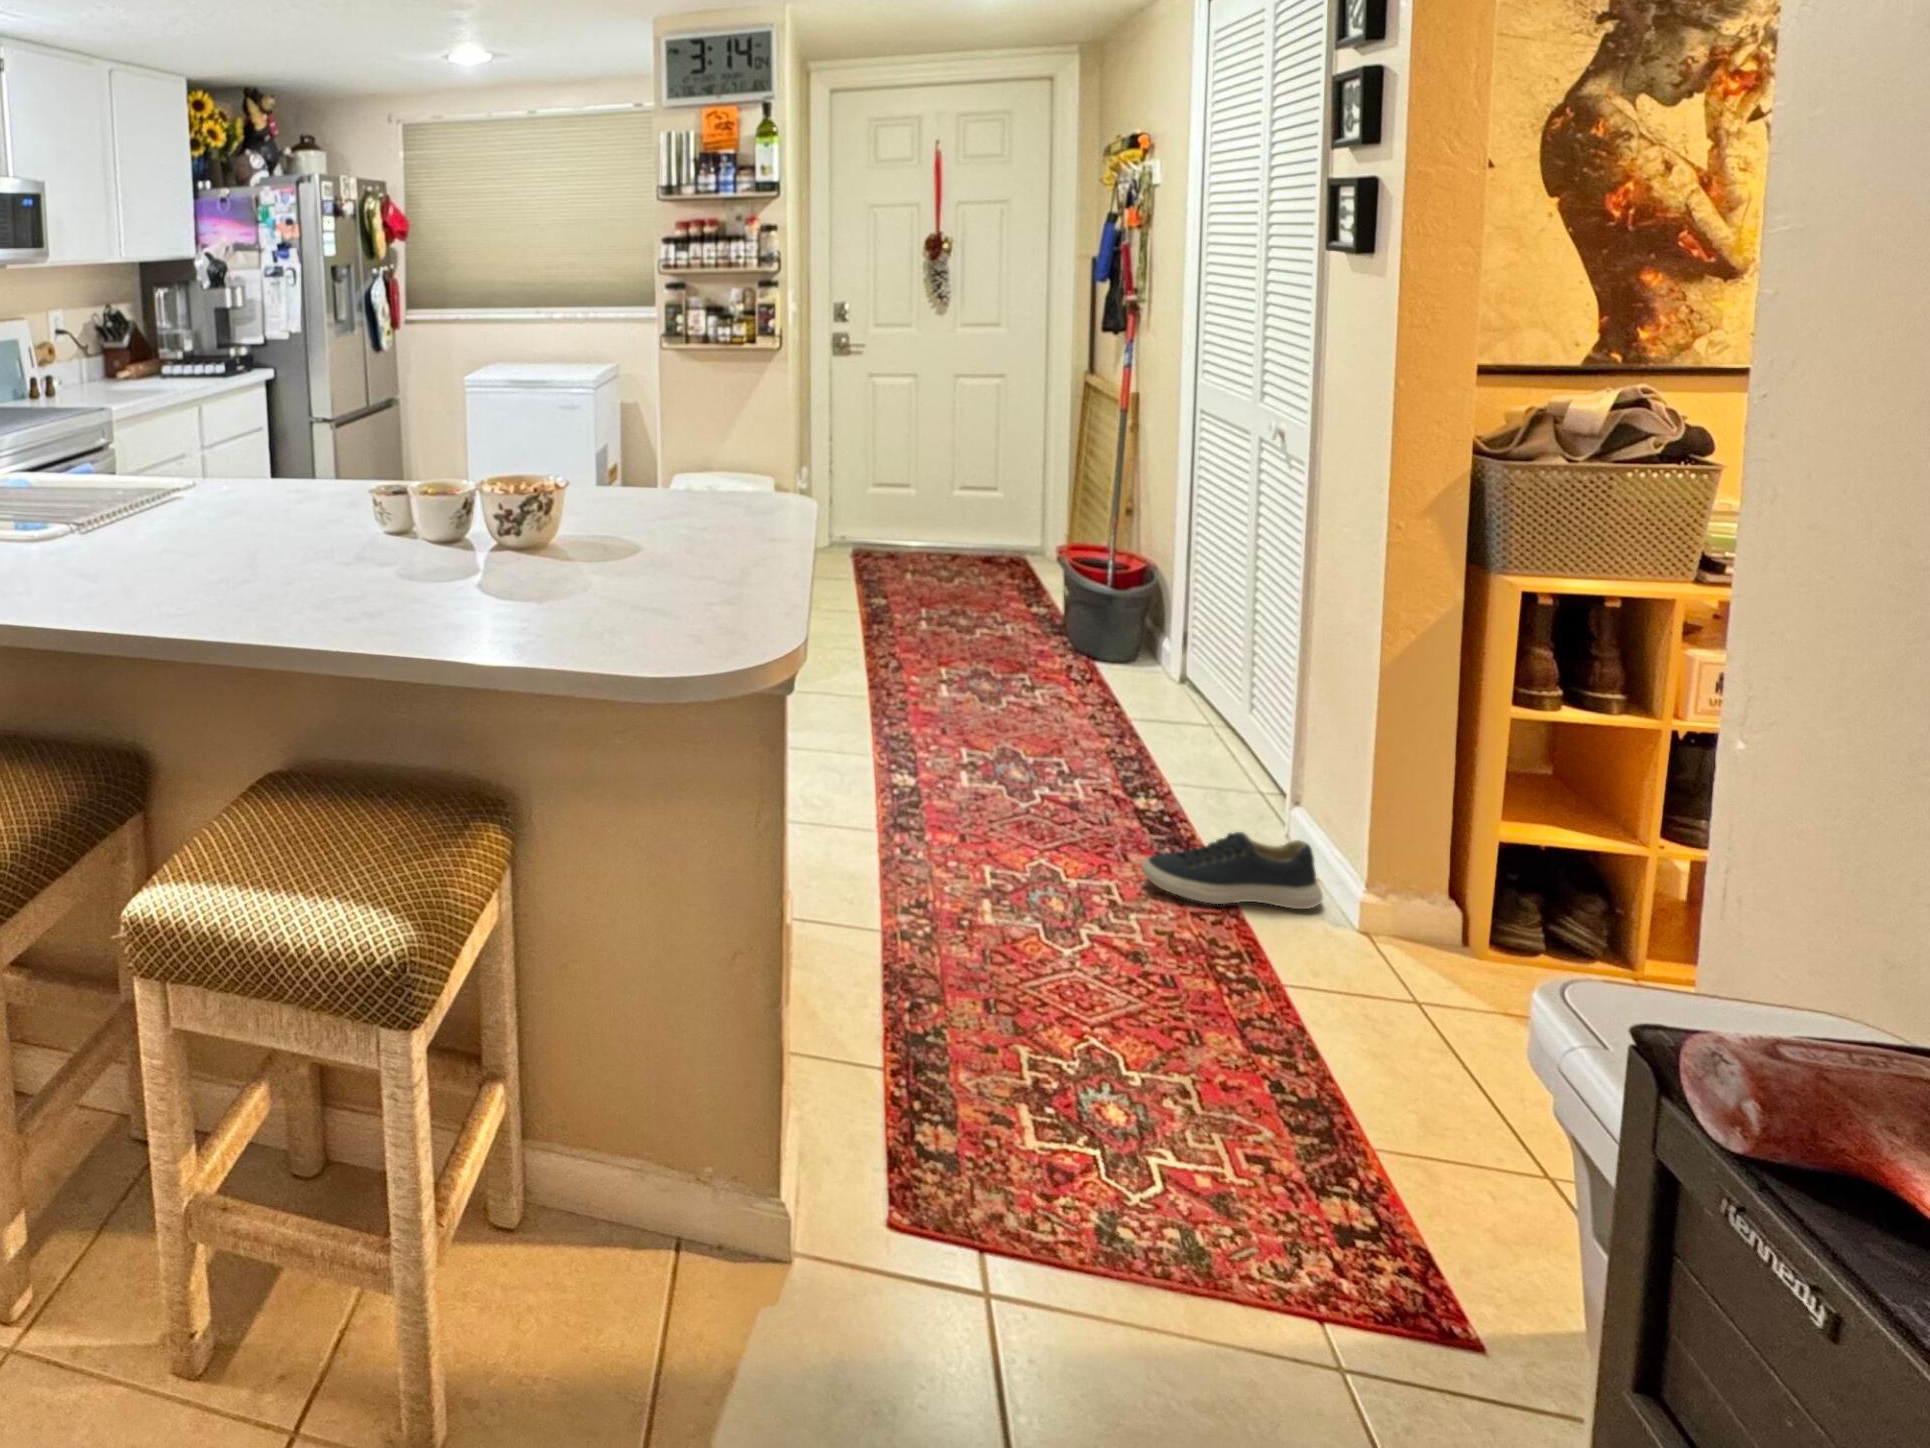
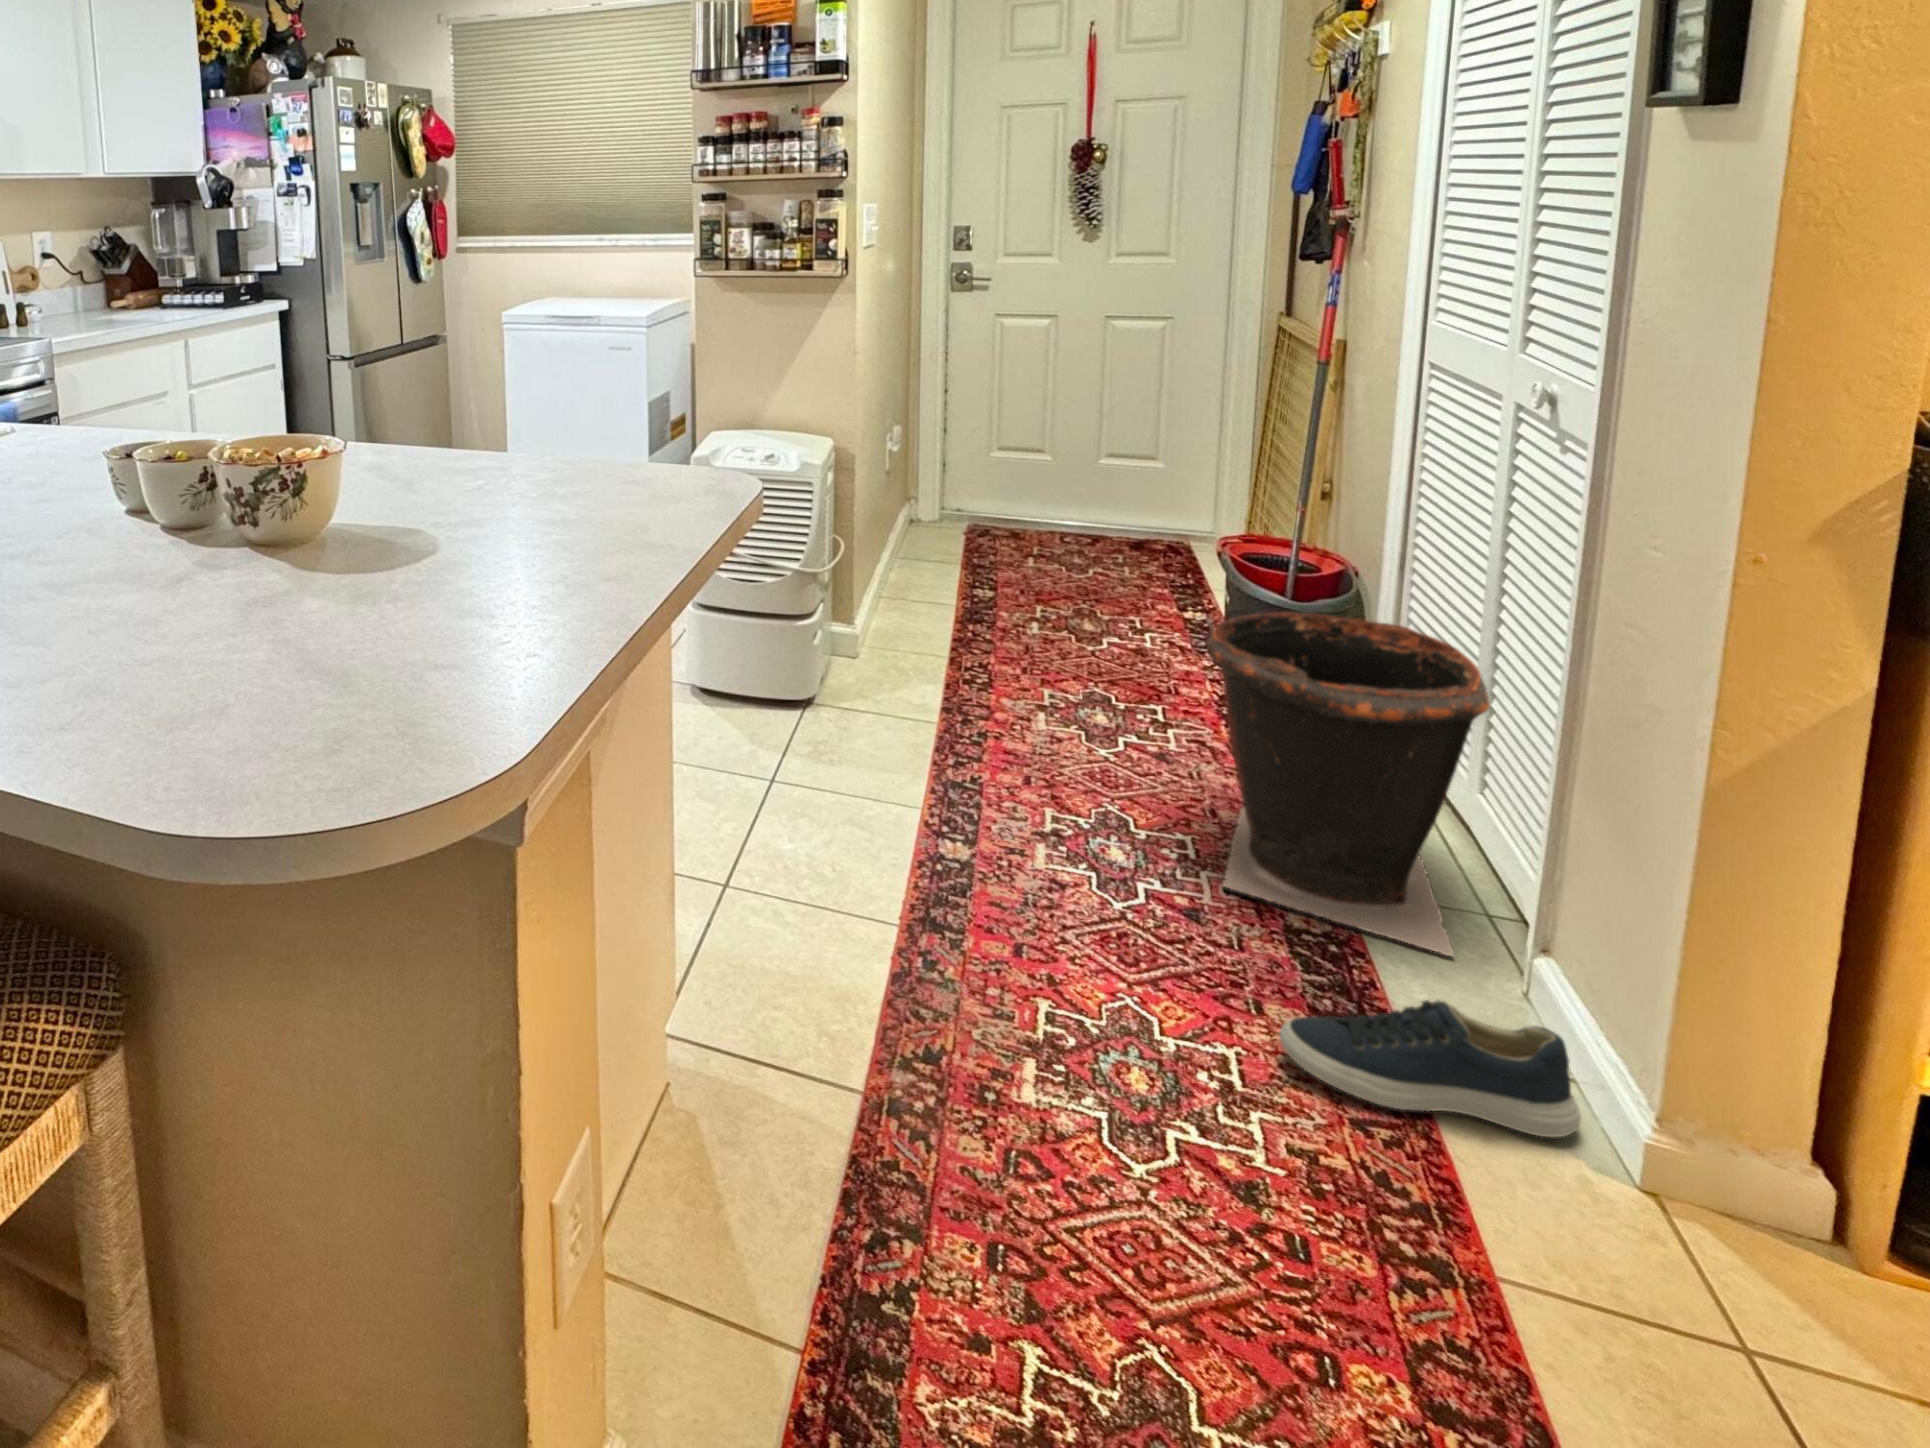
waste bin: none [1071,592,1256,818] -> present [1207,612,1490,956]

